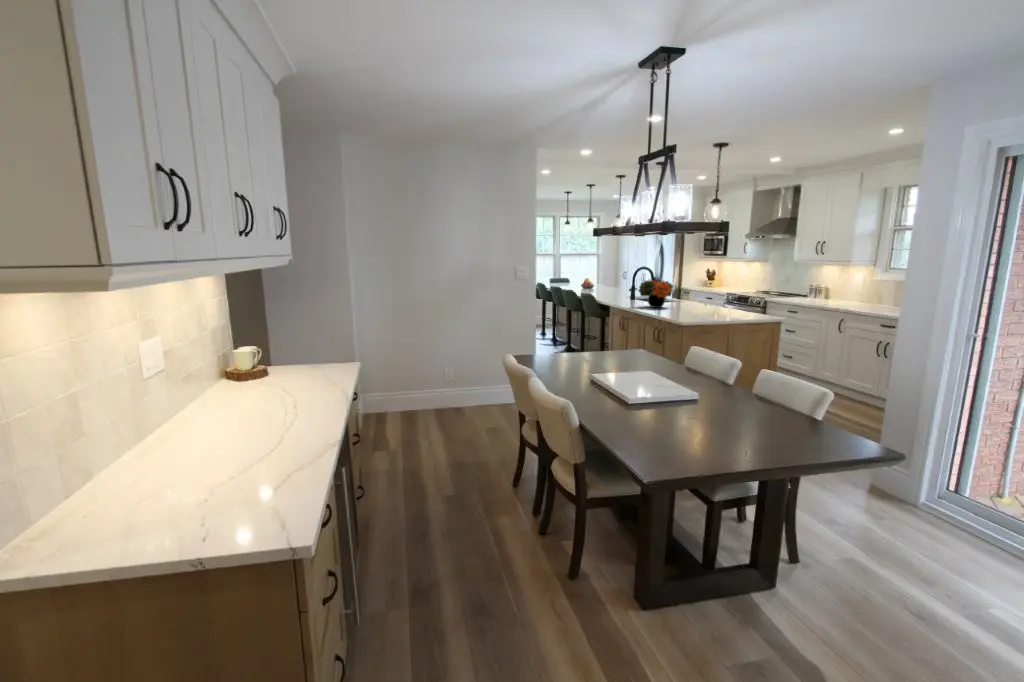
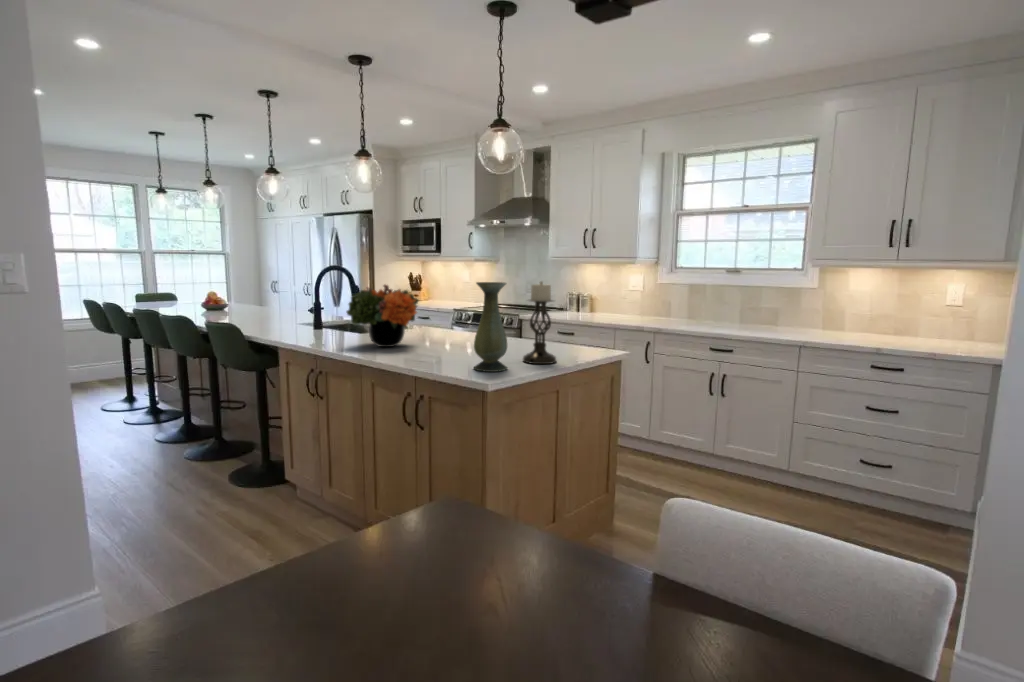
vase: none [682,278,700,318] -> present [474,282,507,372]
candle holder: none [711,279,729,318] -> present [523,281,556,364]

